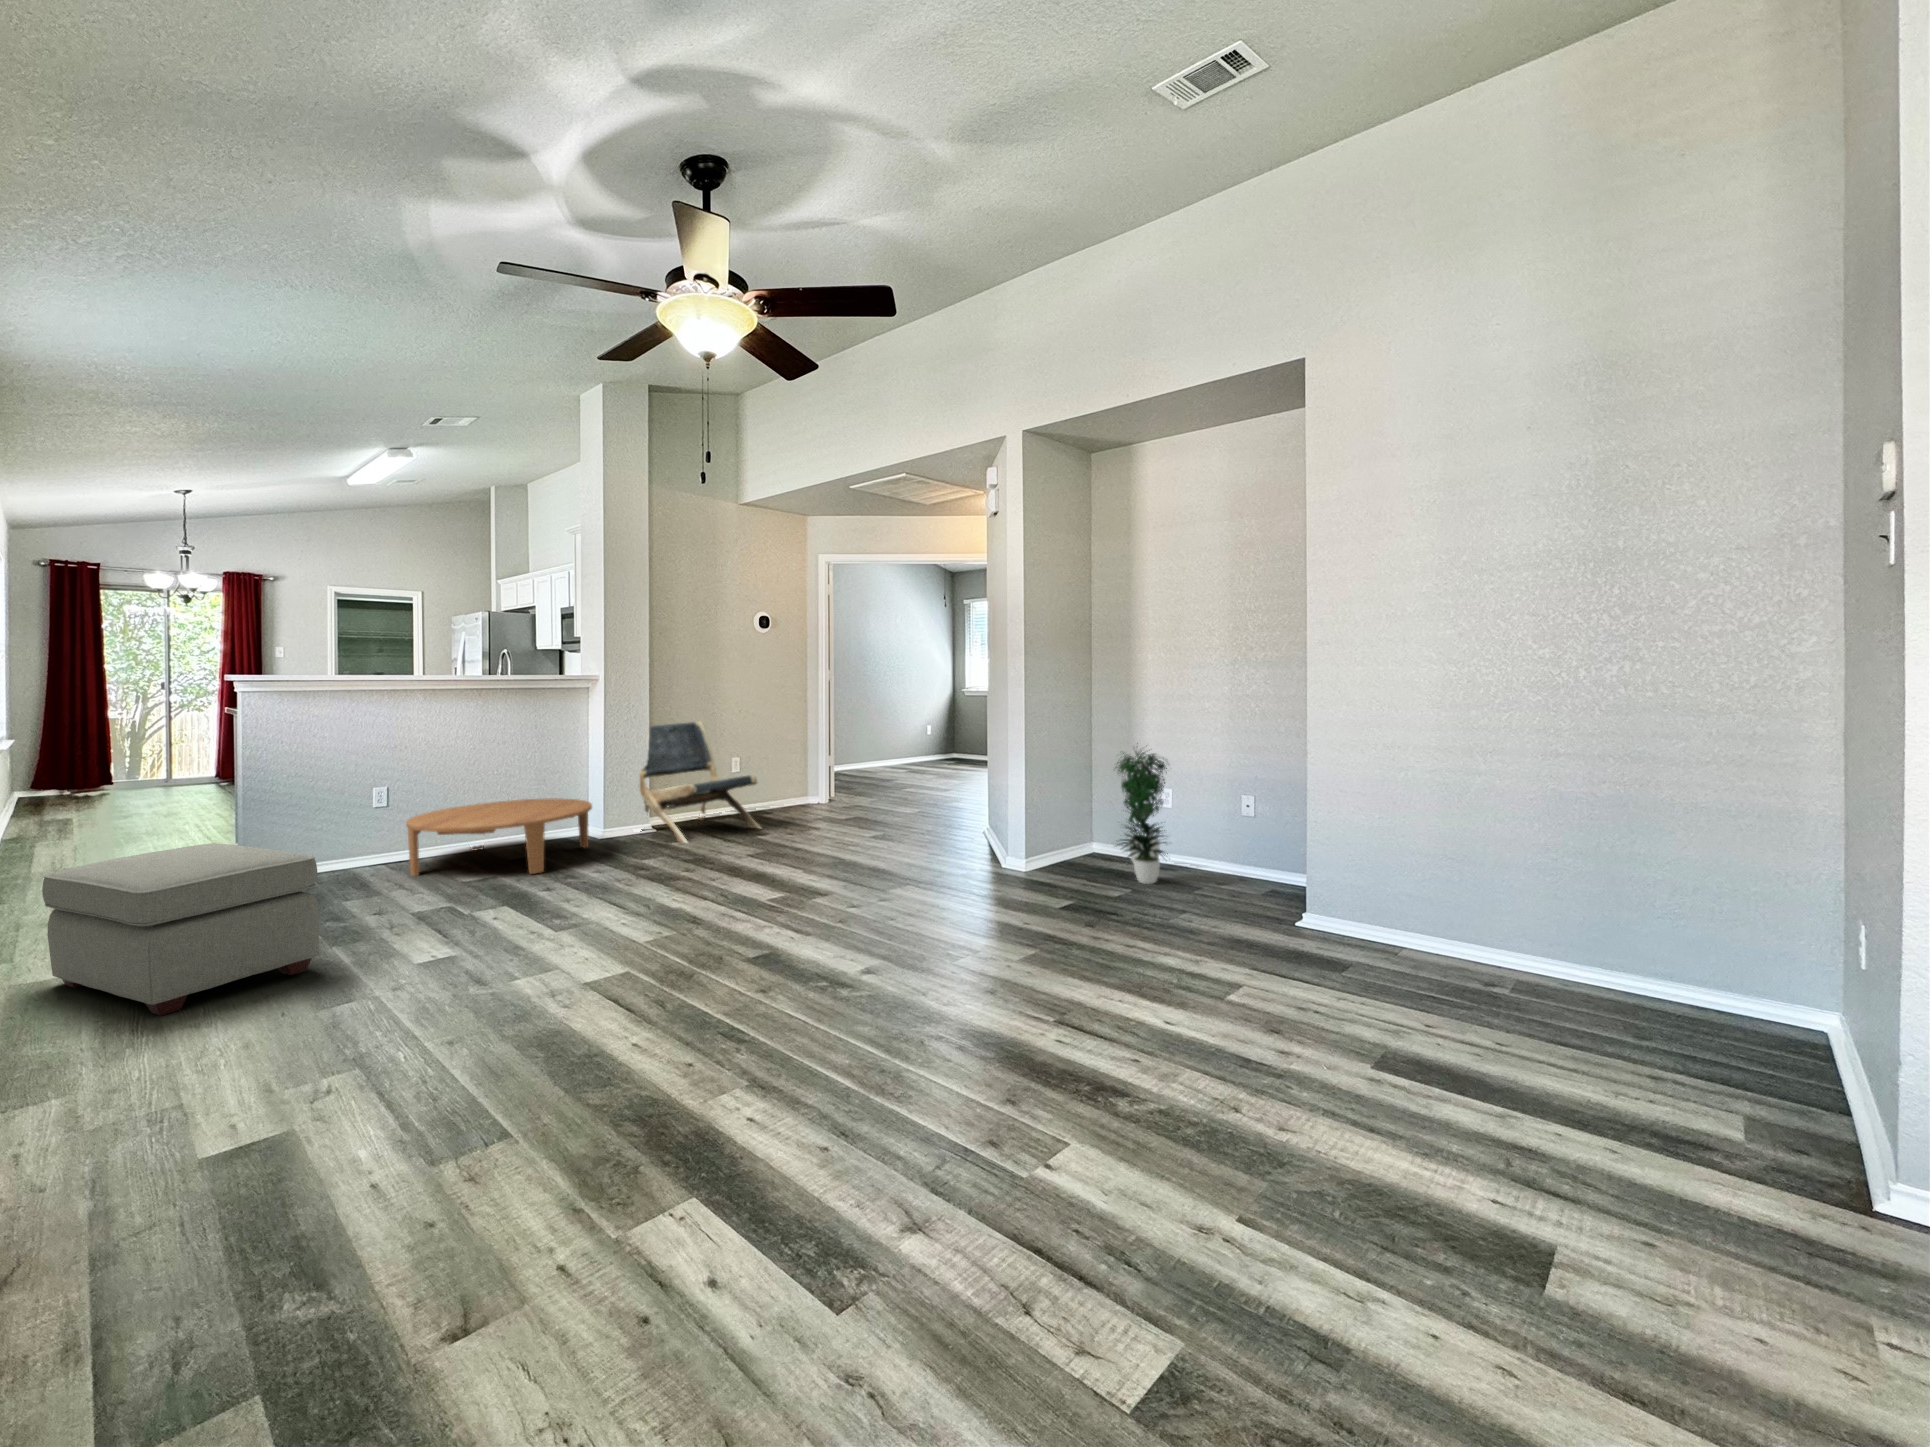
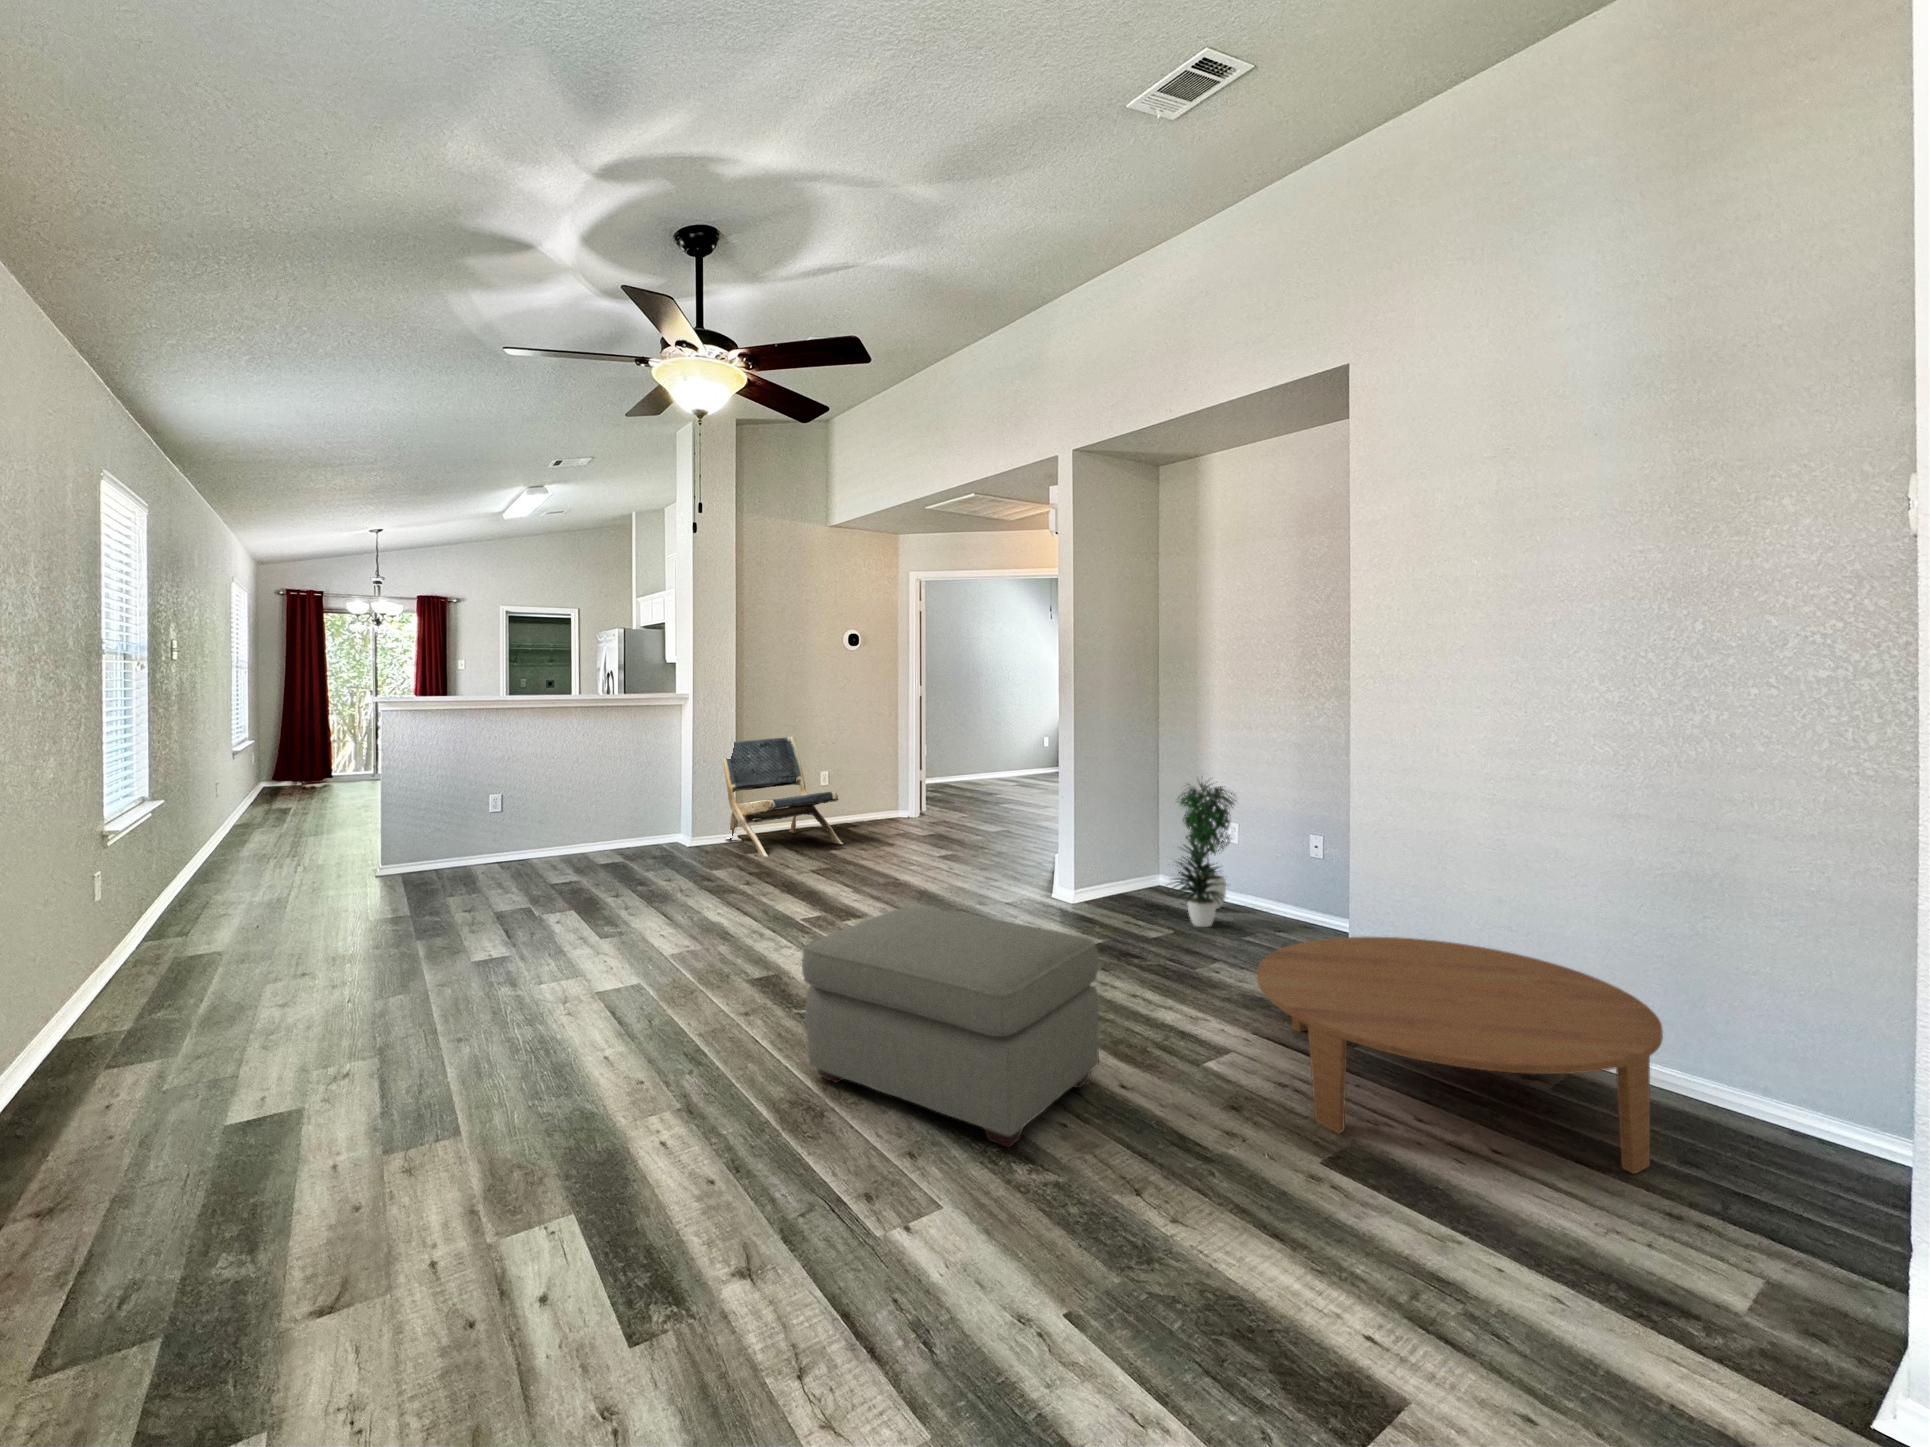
coffee table: present [406,798,592,876] -> present [1257,937,1663,1174]
ottoman: present [42,843,319,1015] -> present [802,907,1099,1147]

